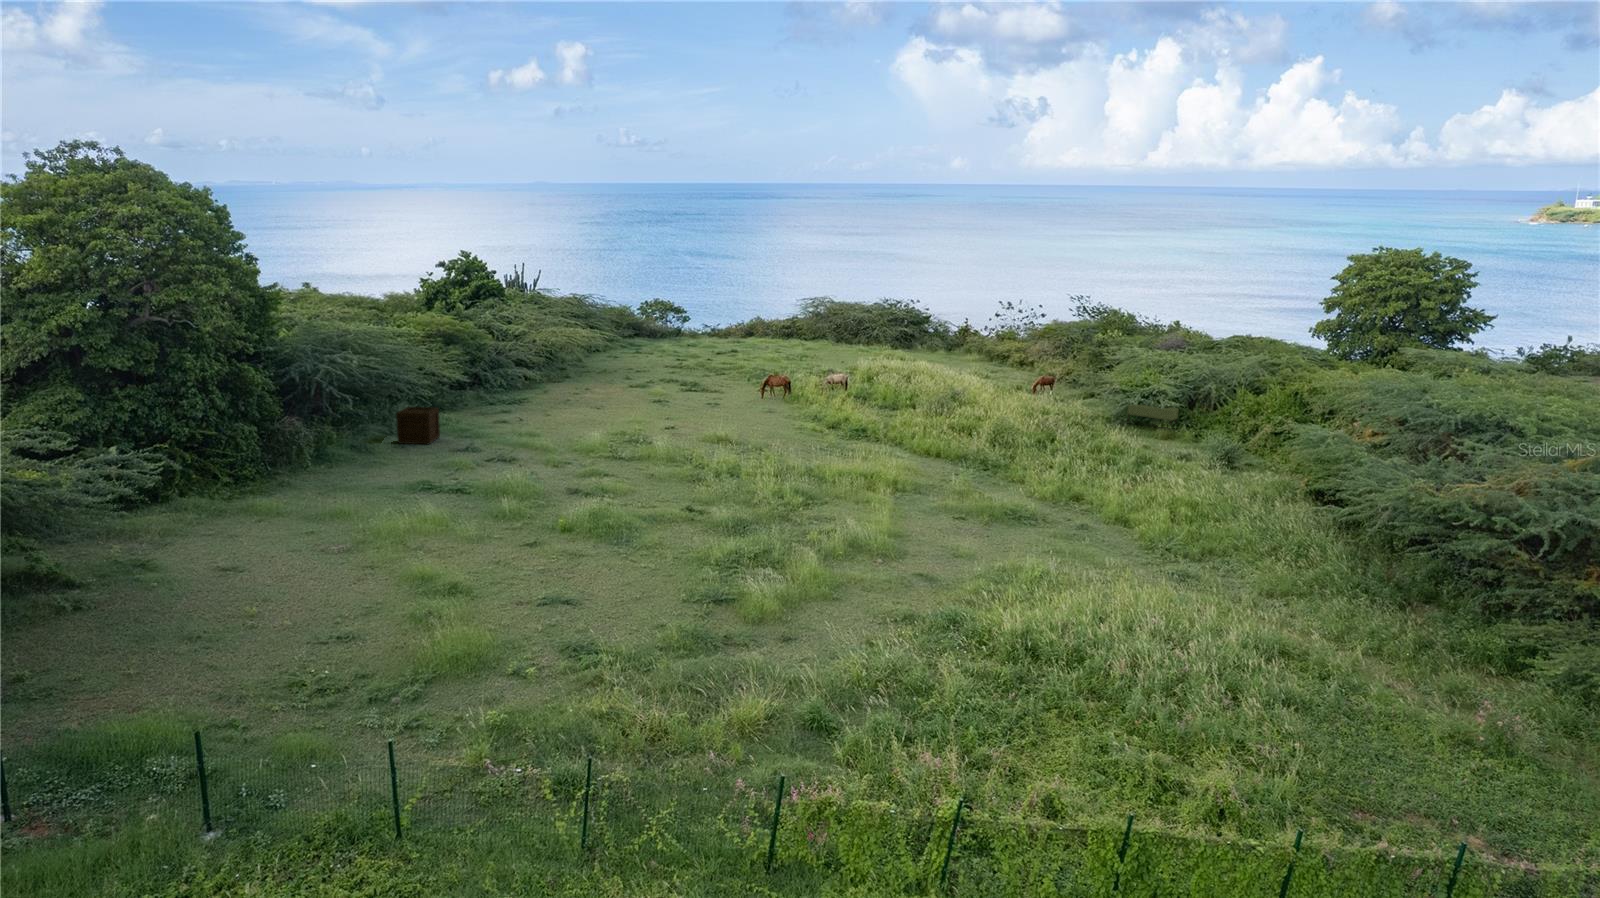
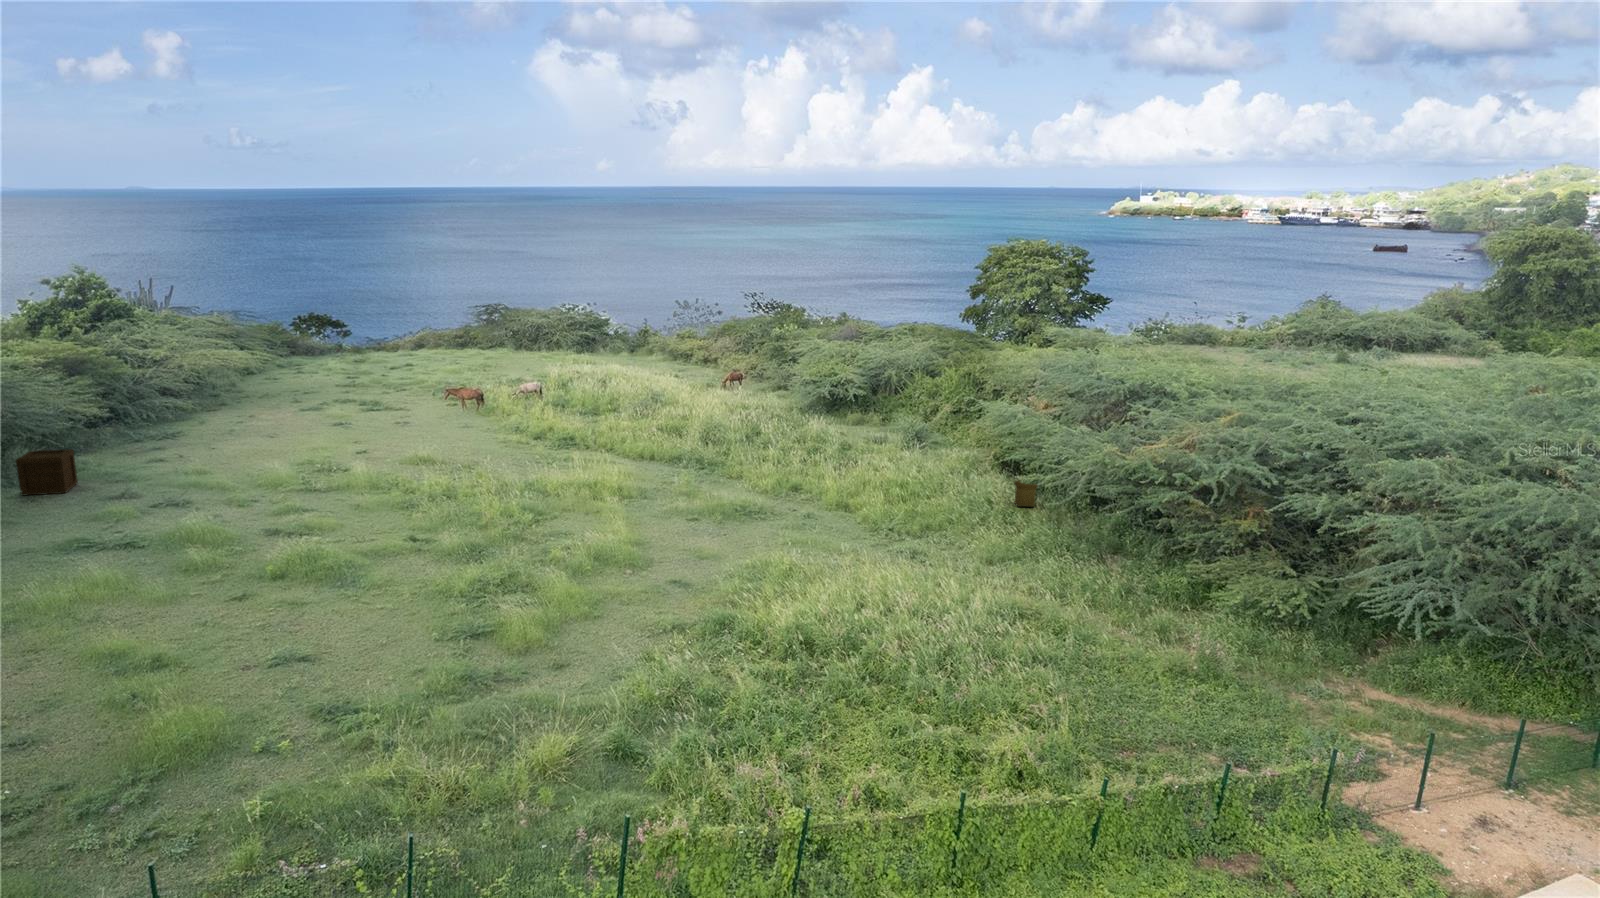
bench: present [1127,405,1178,425] -> none [815,393,859,417]
cardboard box: none [1330,513,1365,545] -> present [1013,480,1038,507]

